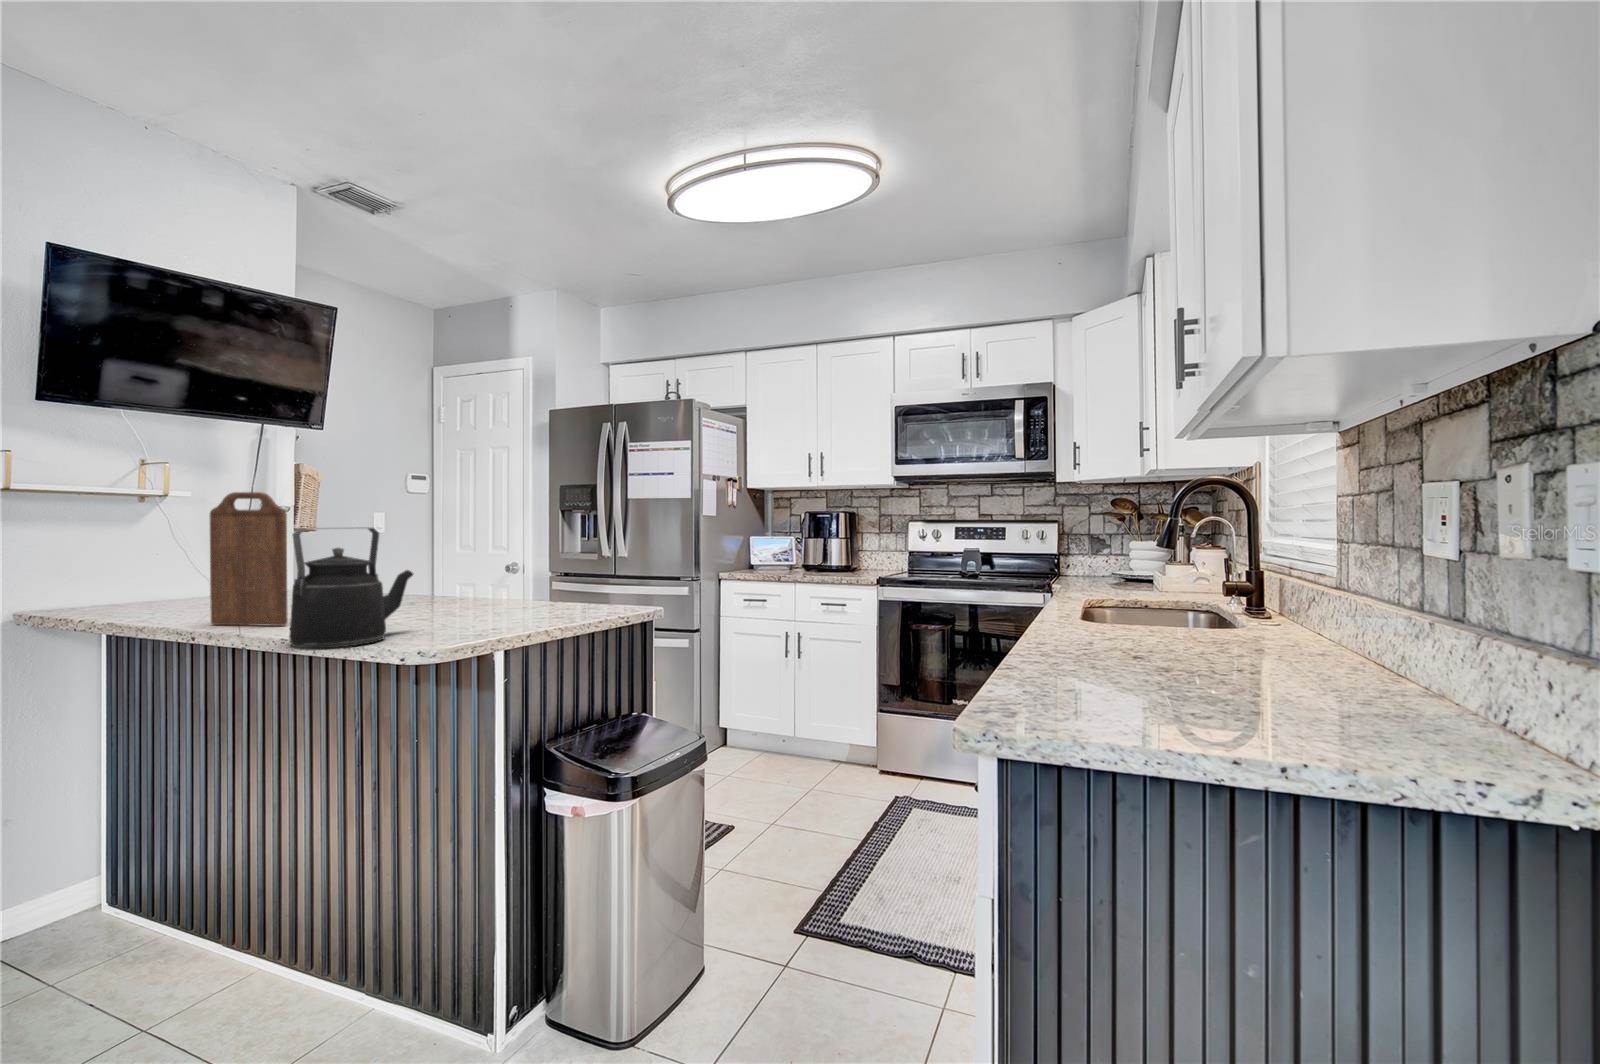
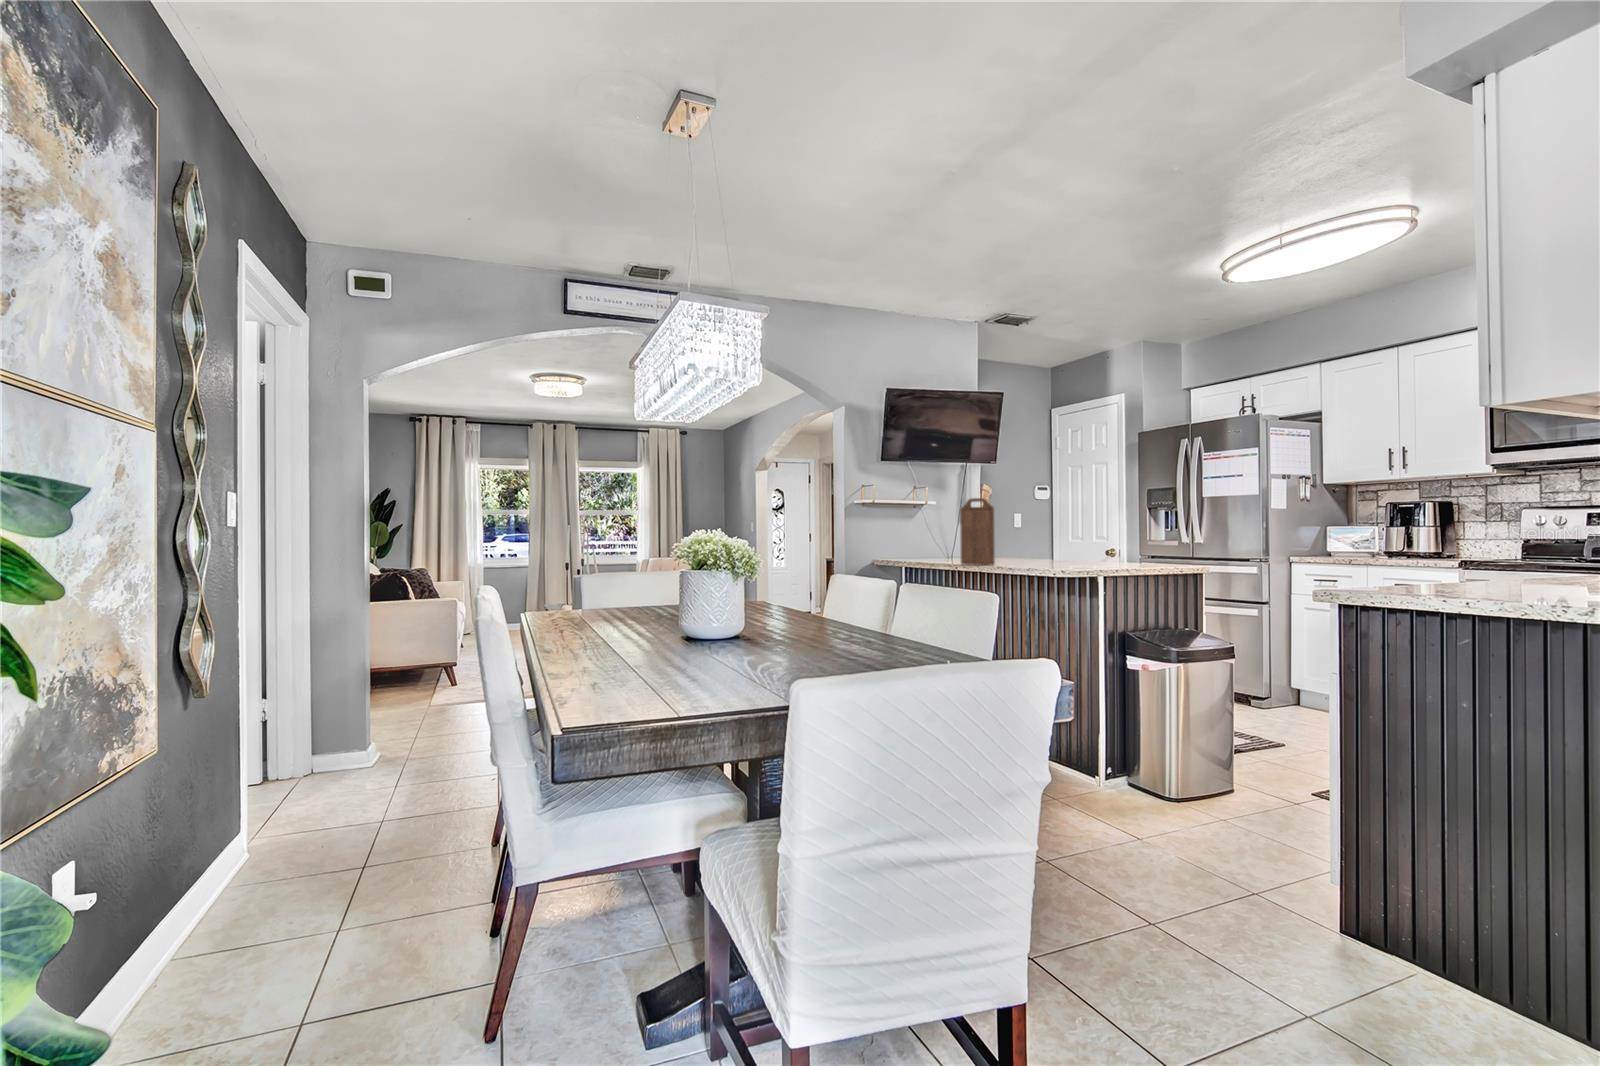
kettle: present [289,527,413,648] -> none [1003,513,1057,570]

